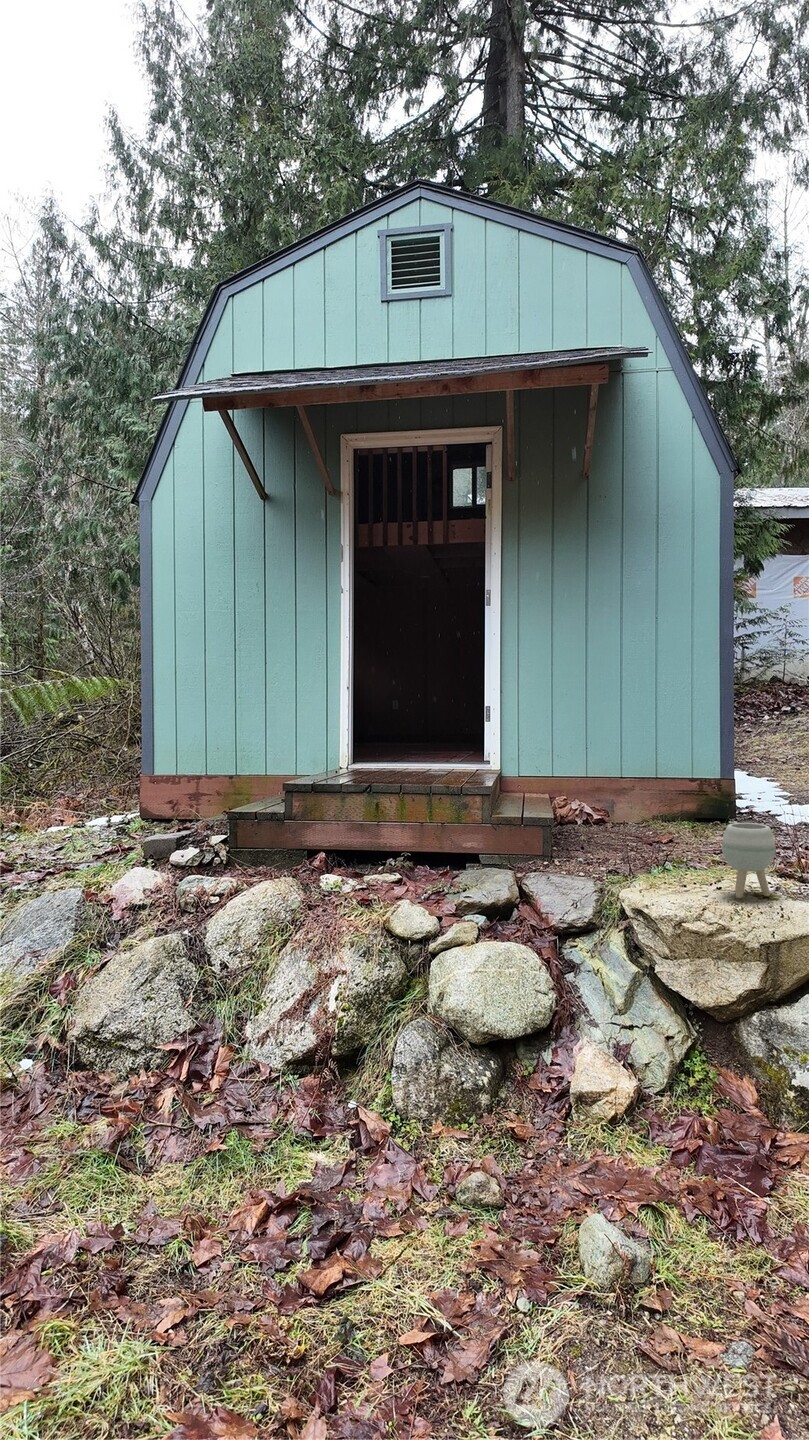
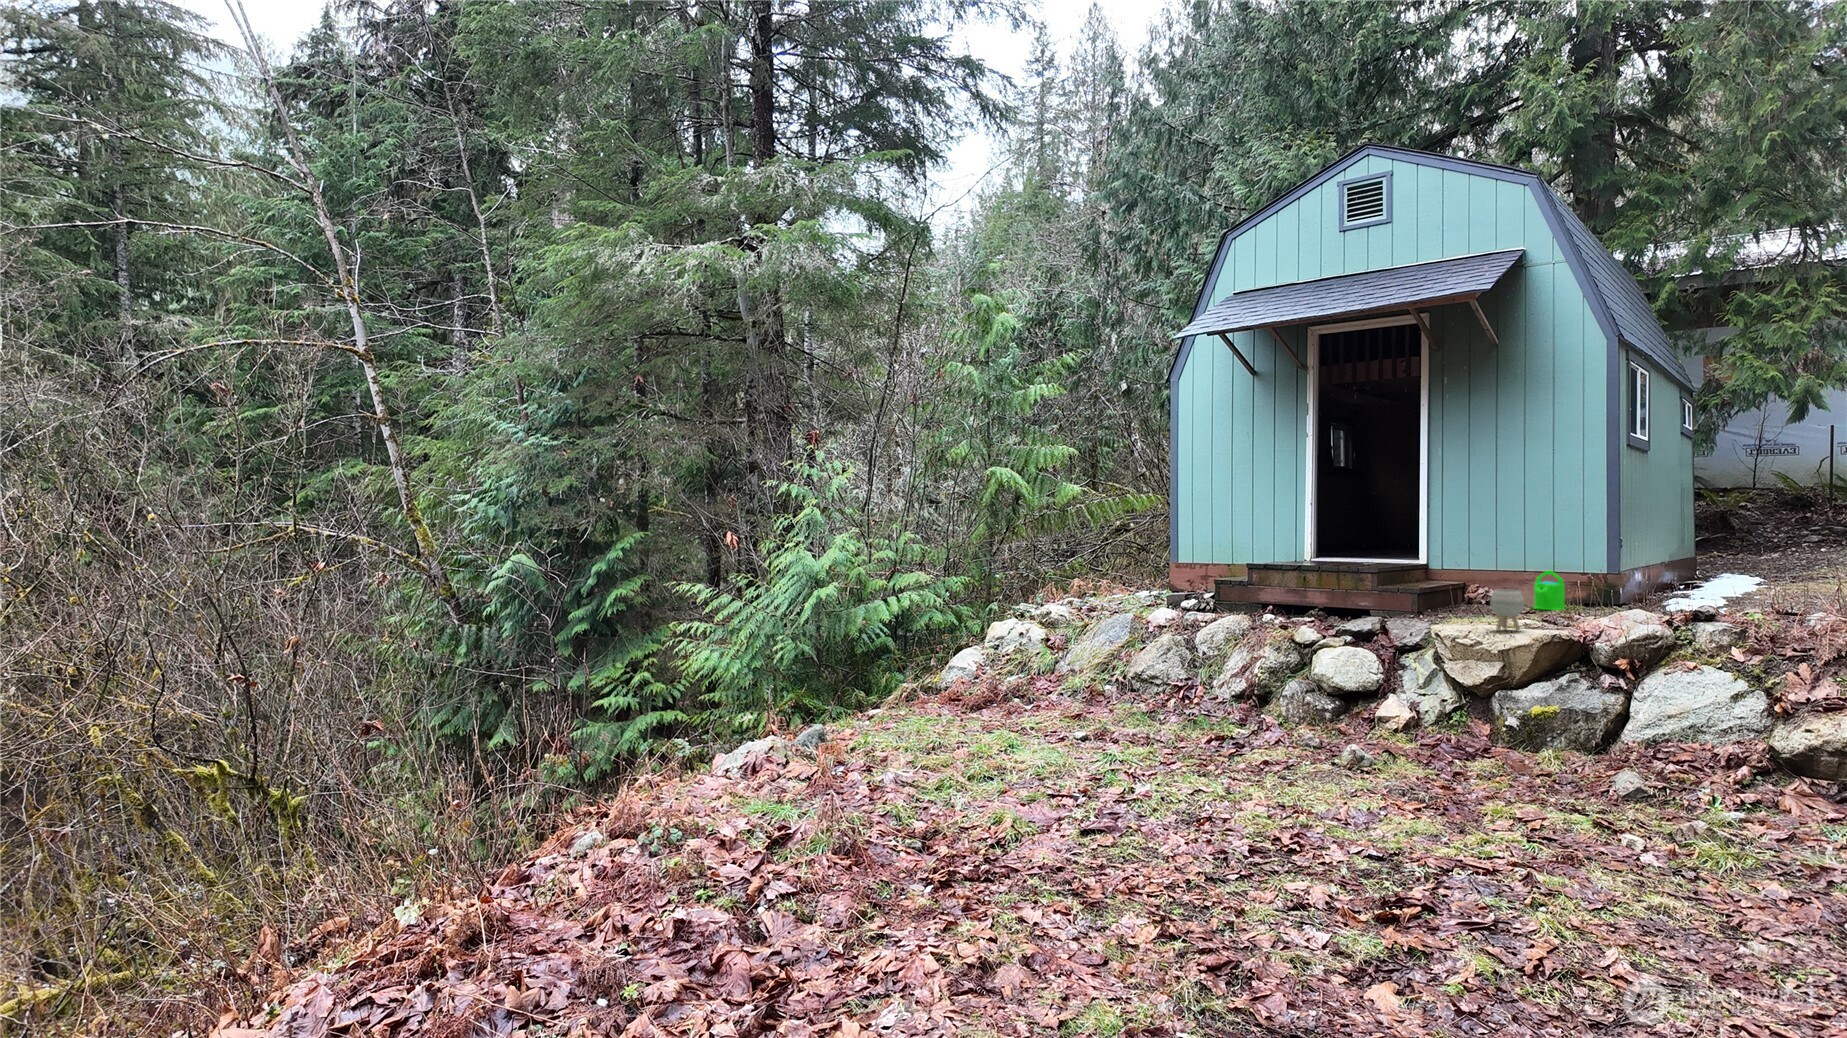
watering can: none [688,776,736,836] -> present [1533,570,1565,610]

